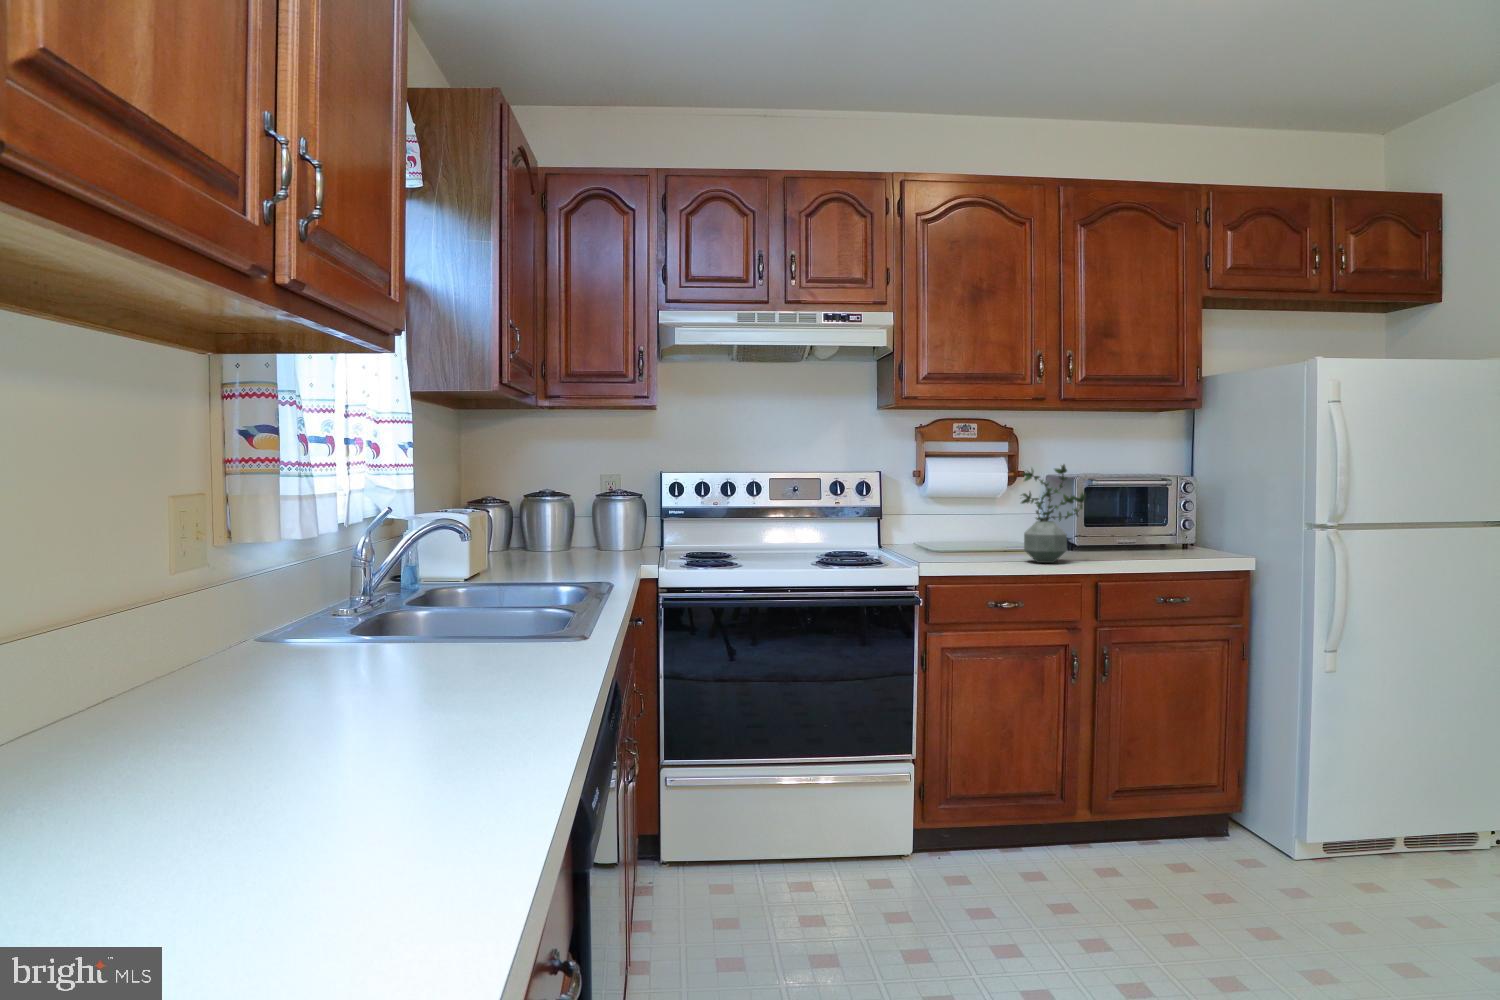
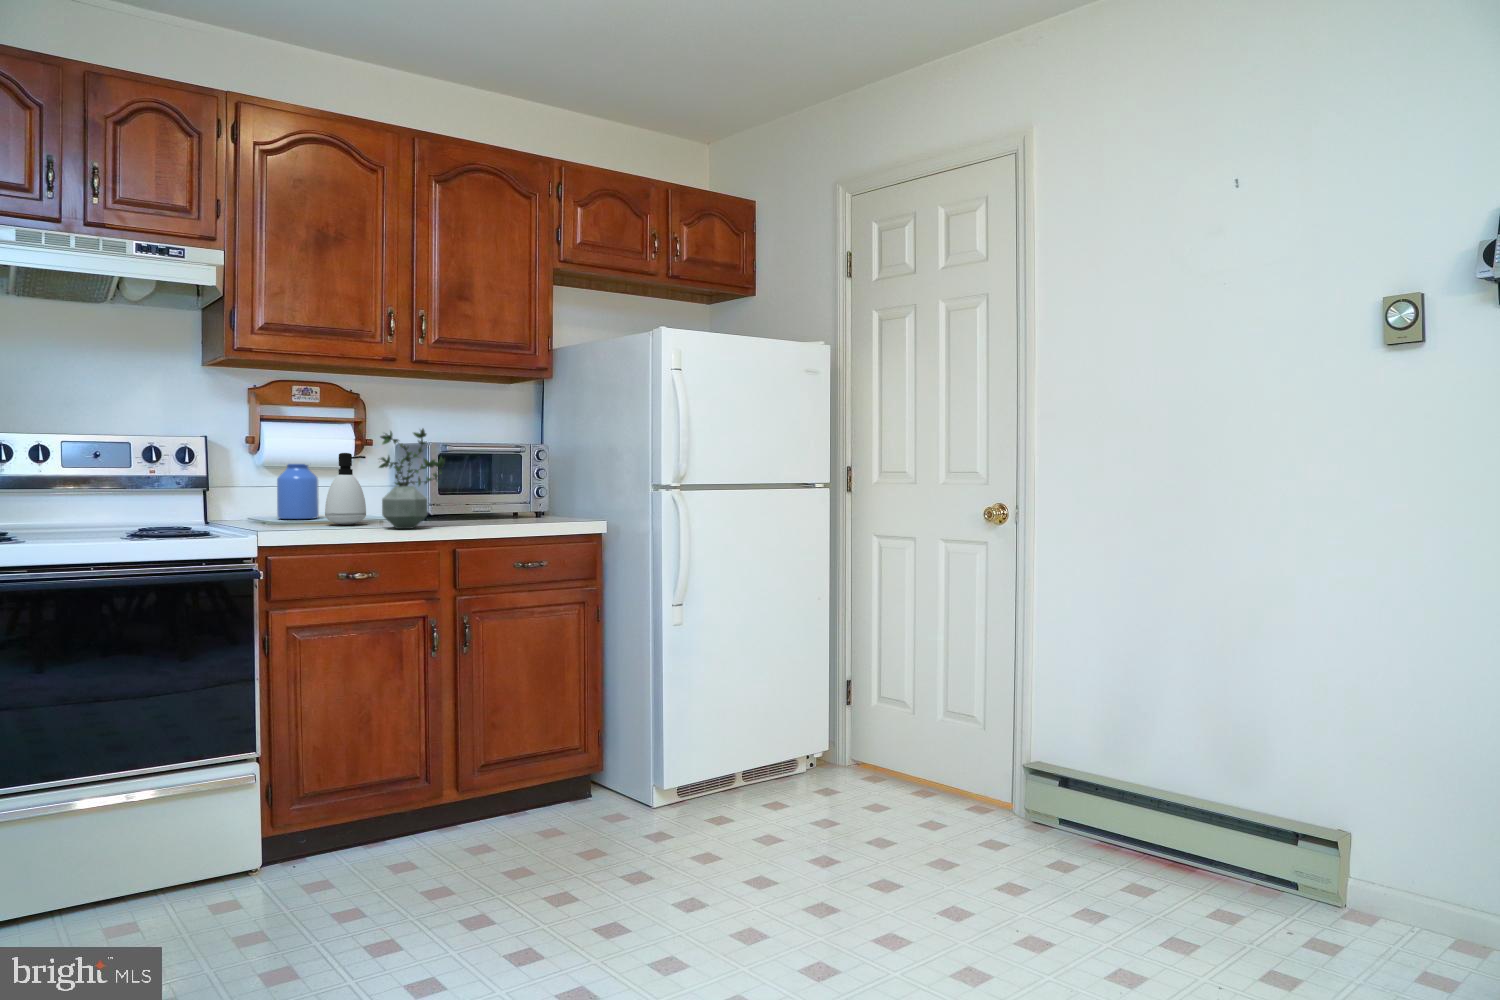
soap dispenser: none [974,487,1012,555] -> present [325,453,366,525]
jar: none [938,489,973,546] -> present [277,464,319,519]

